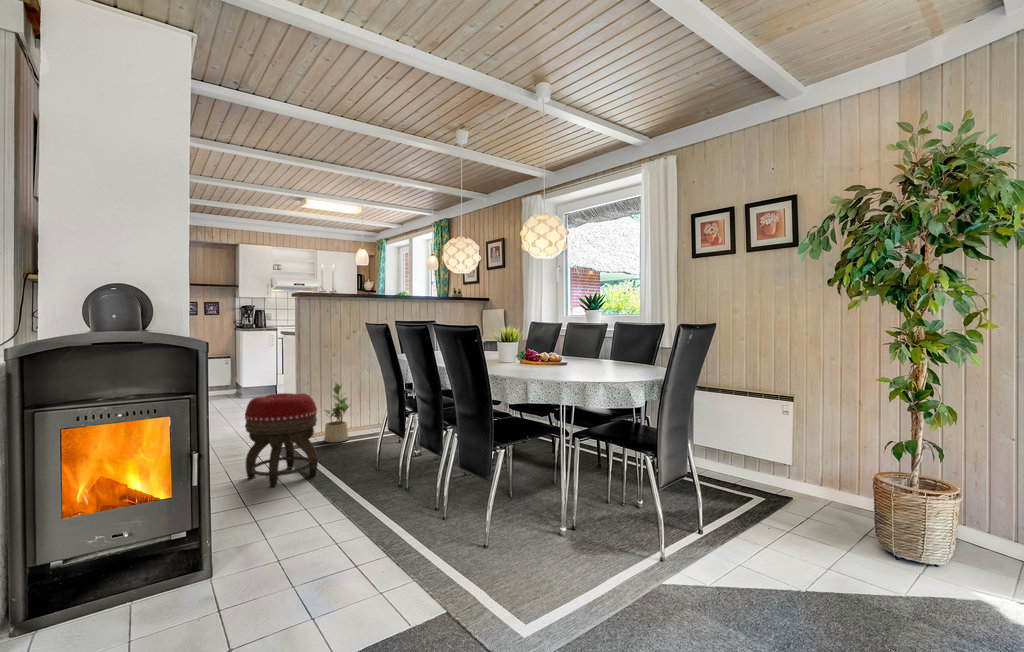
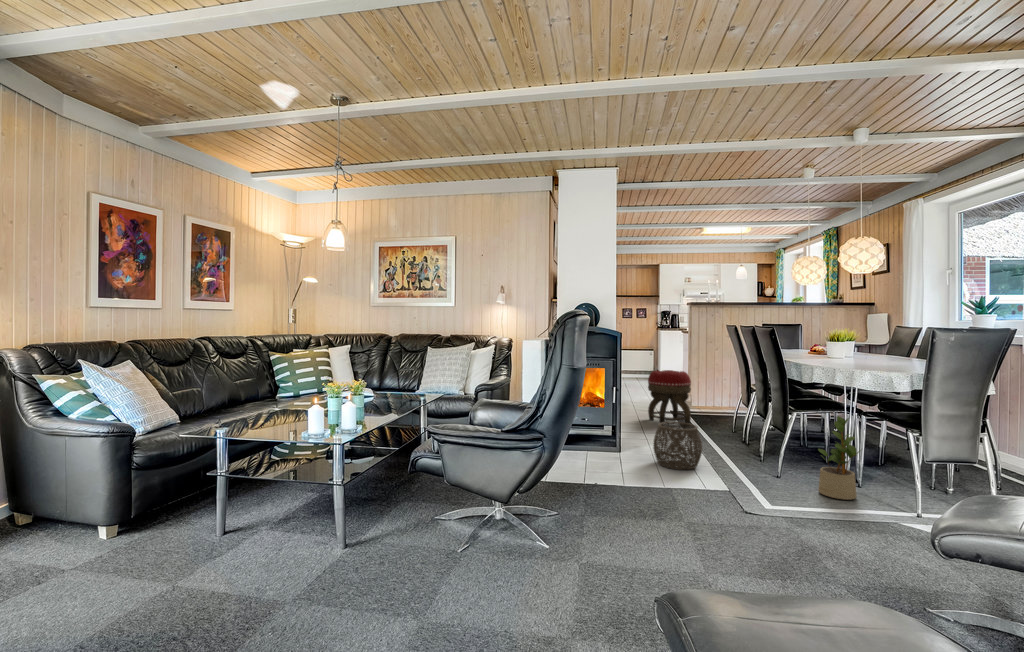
potted plant: present [324,384,349,442] -> present [818,416,860,499]
woven basket: none [287,500,382,607] -> present [653,422,702,470]

